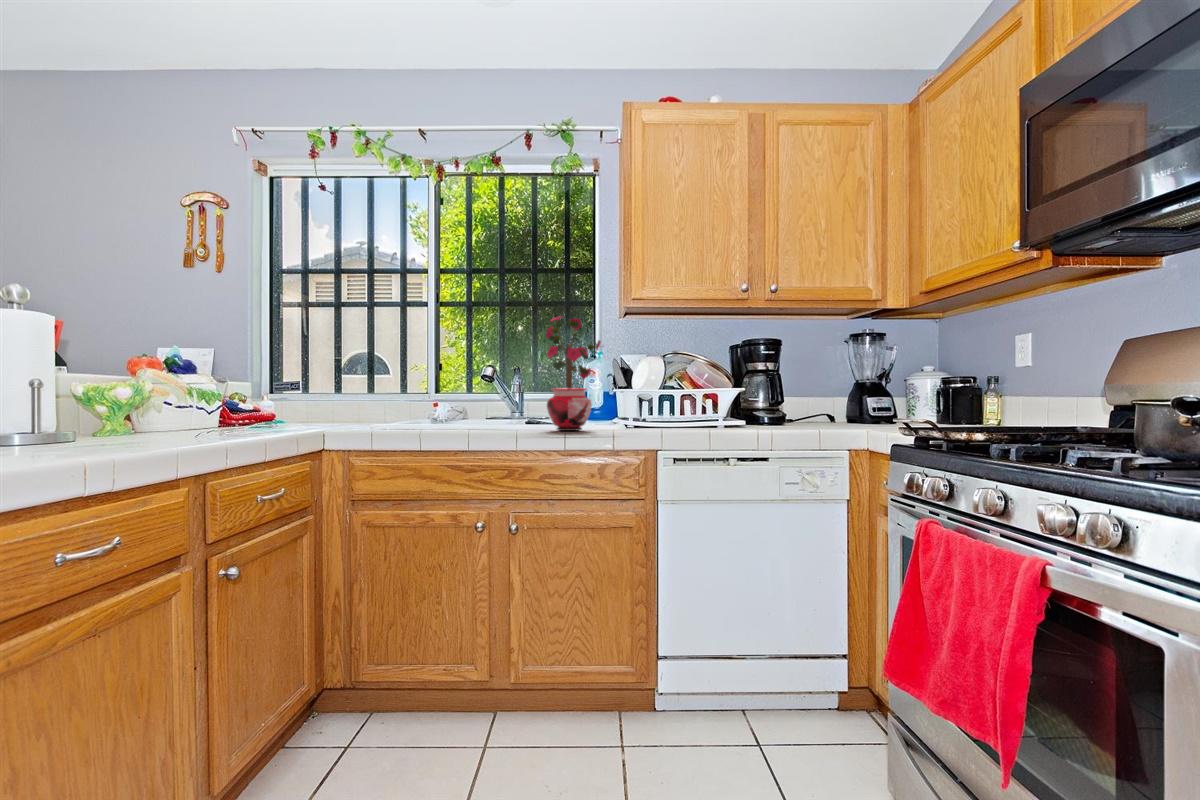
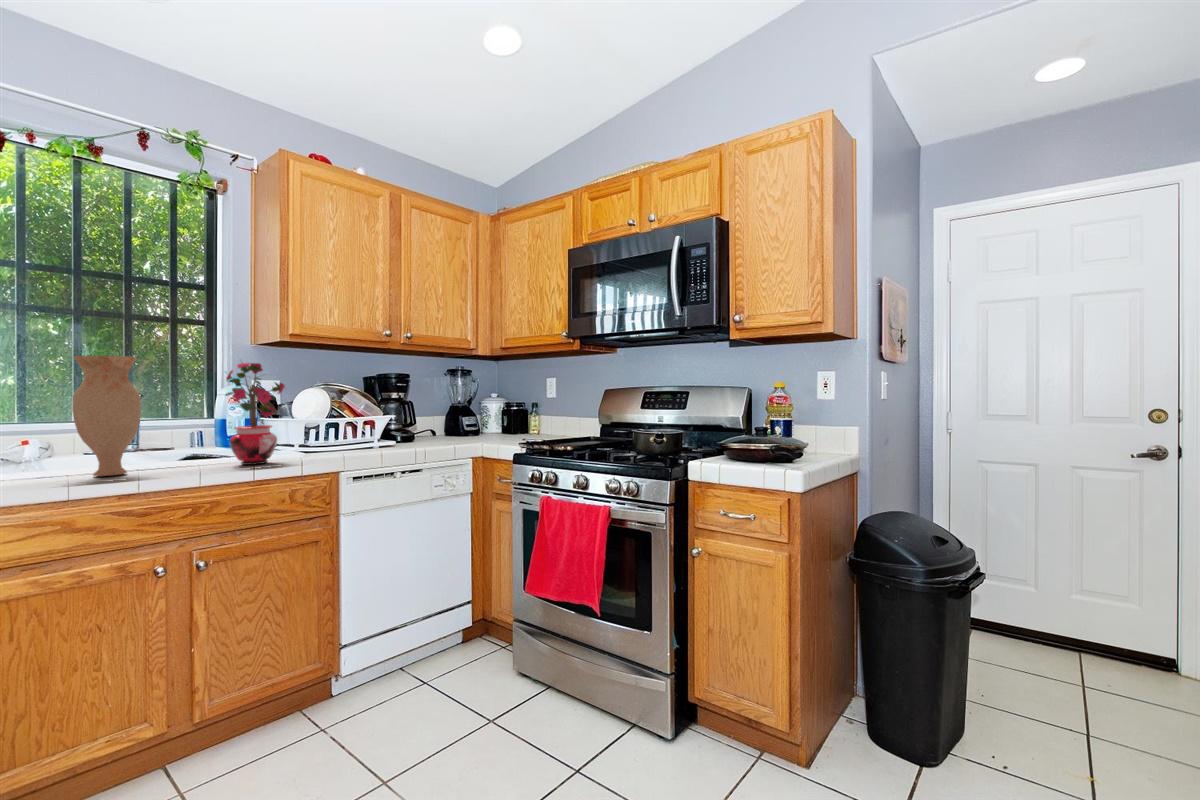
vase: none [429,313,478,429] -> present [72,355,141,476]

